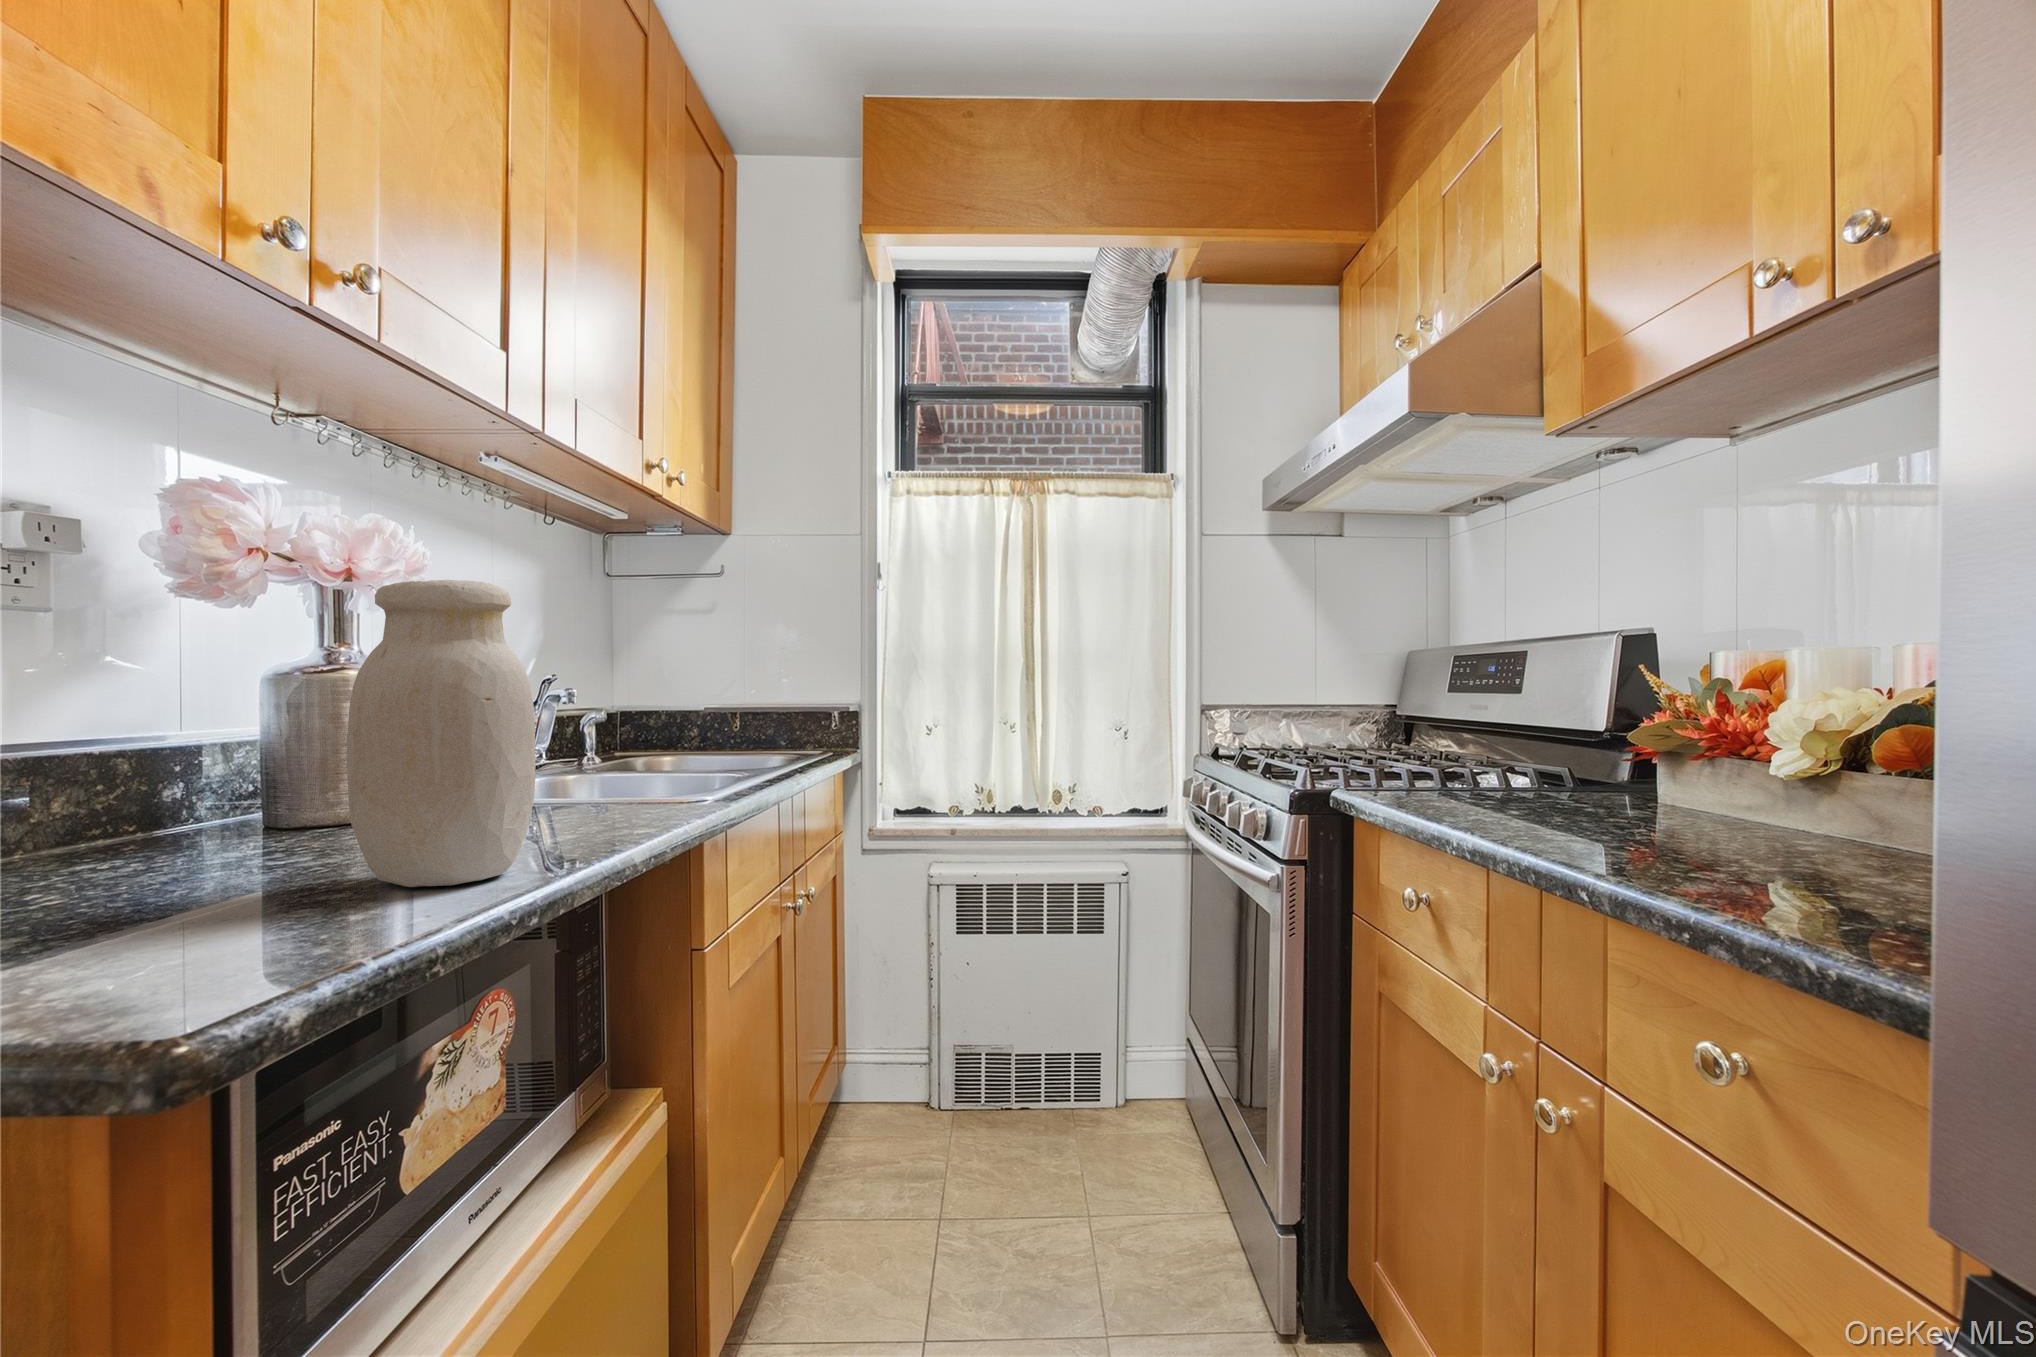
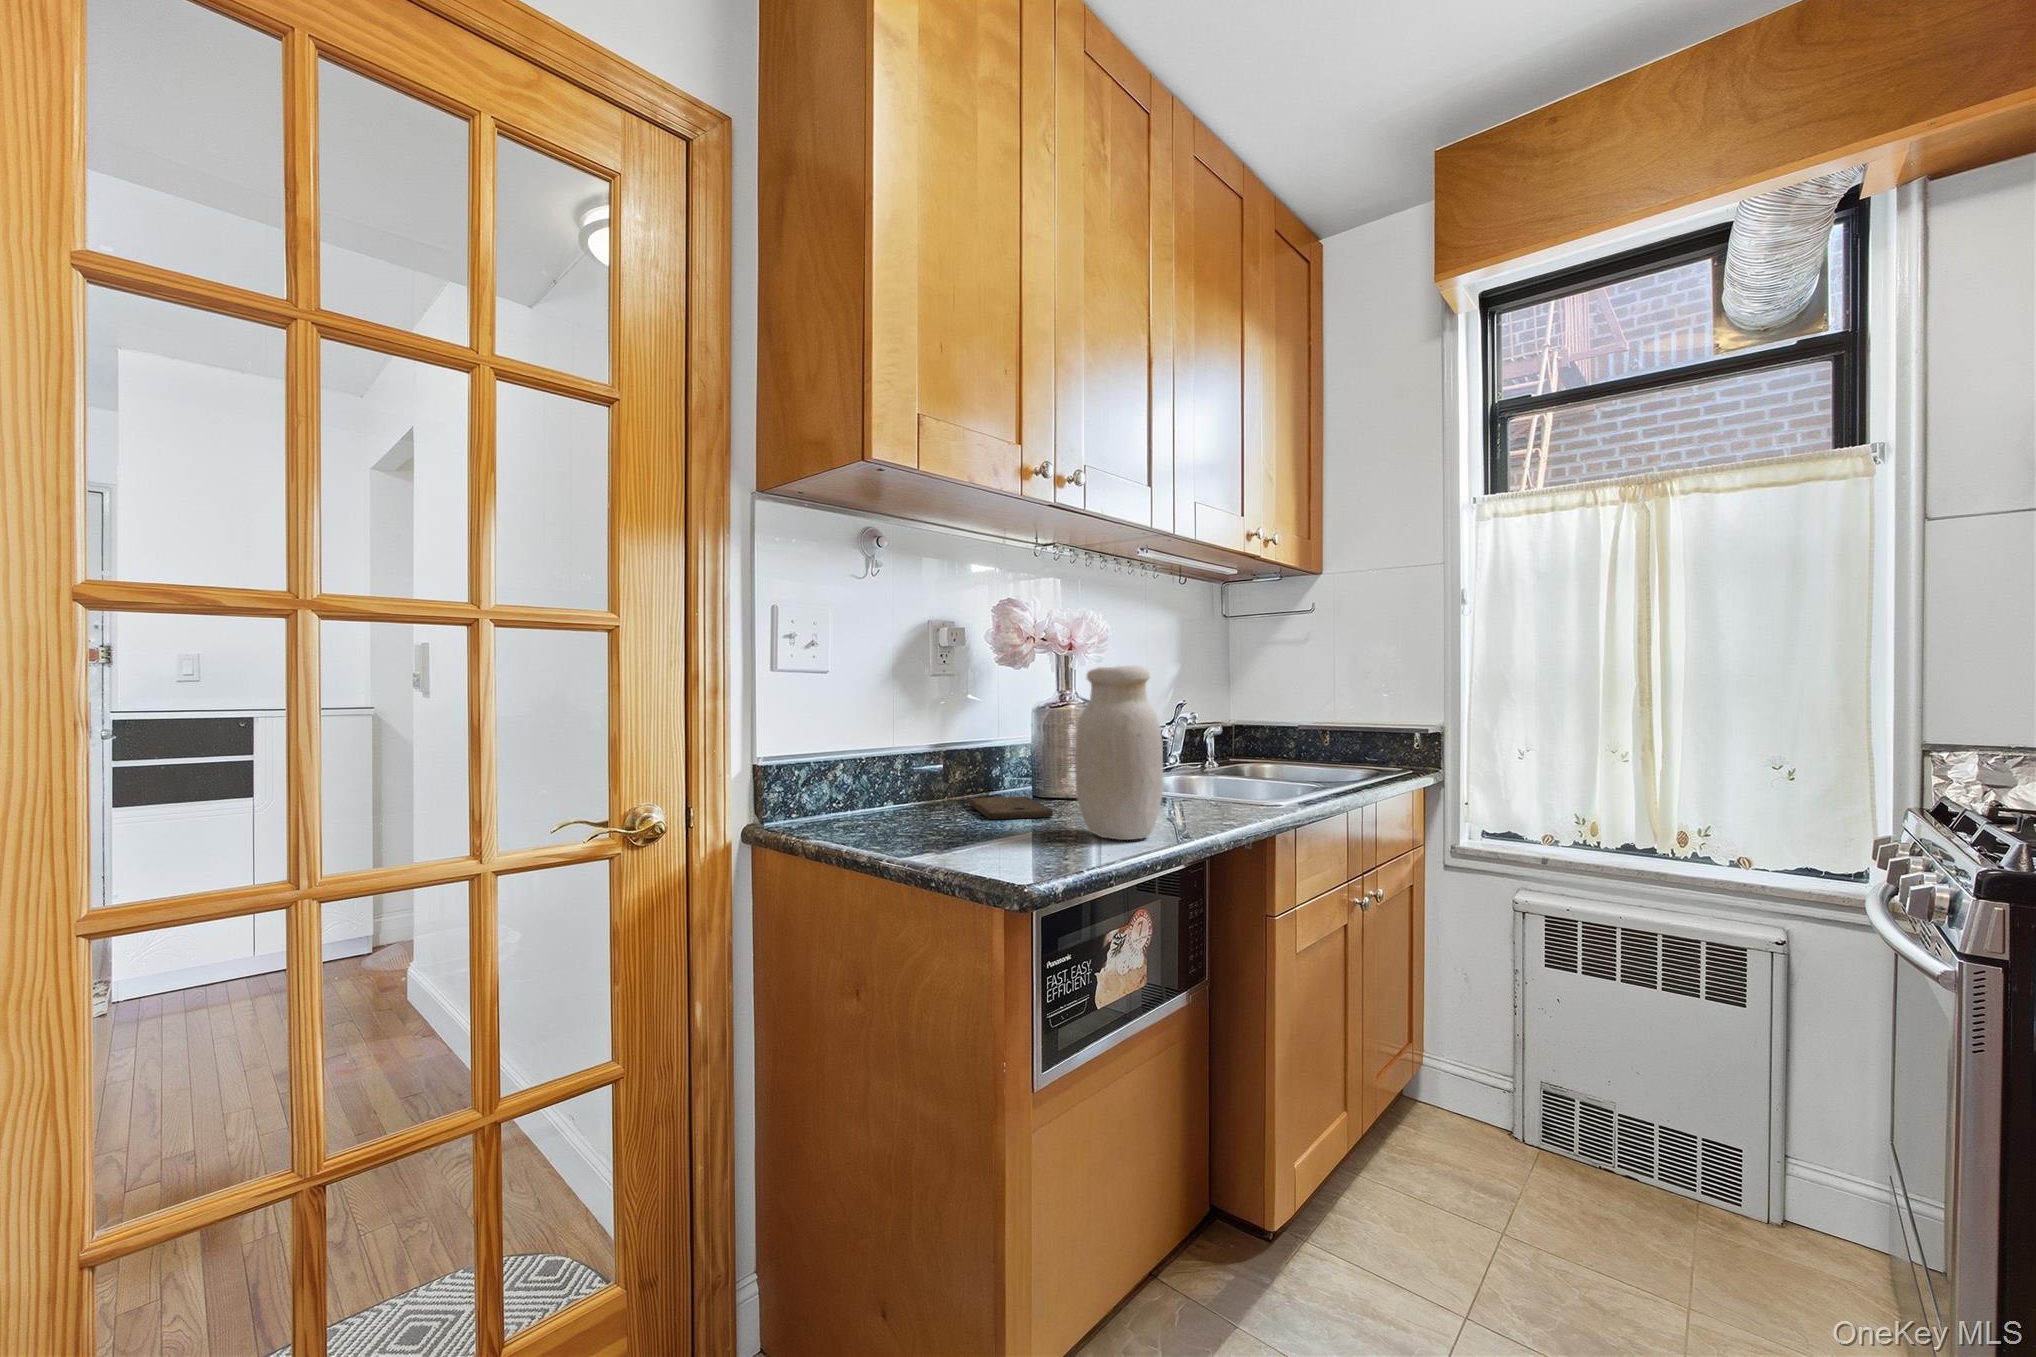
cutting board: none [79,833,298,887] -> present [969,796,1053,819]

